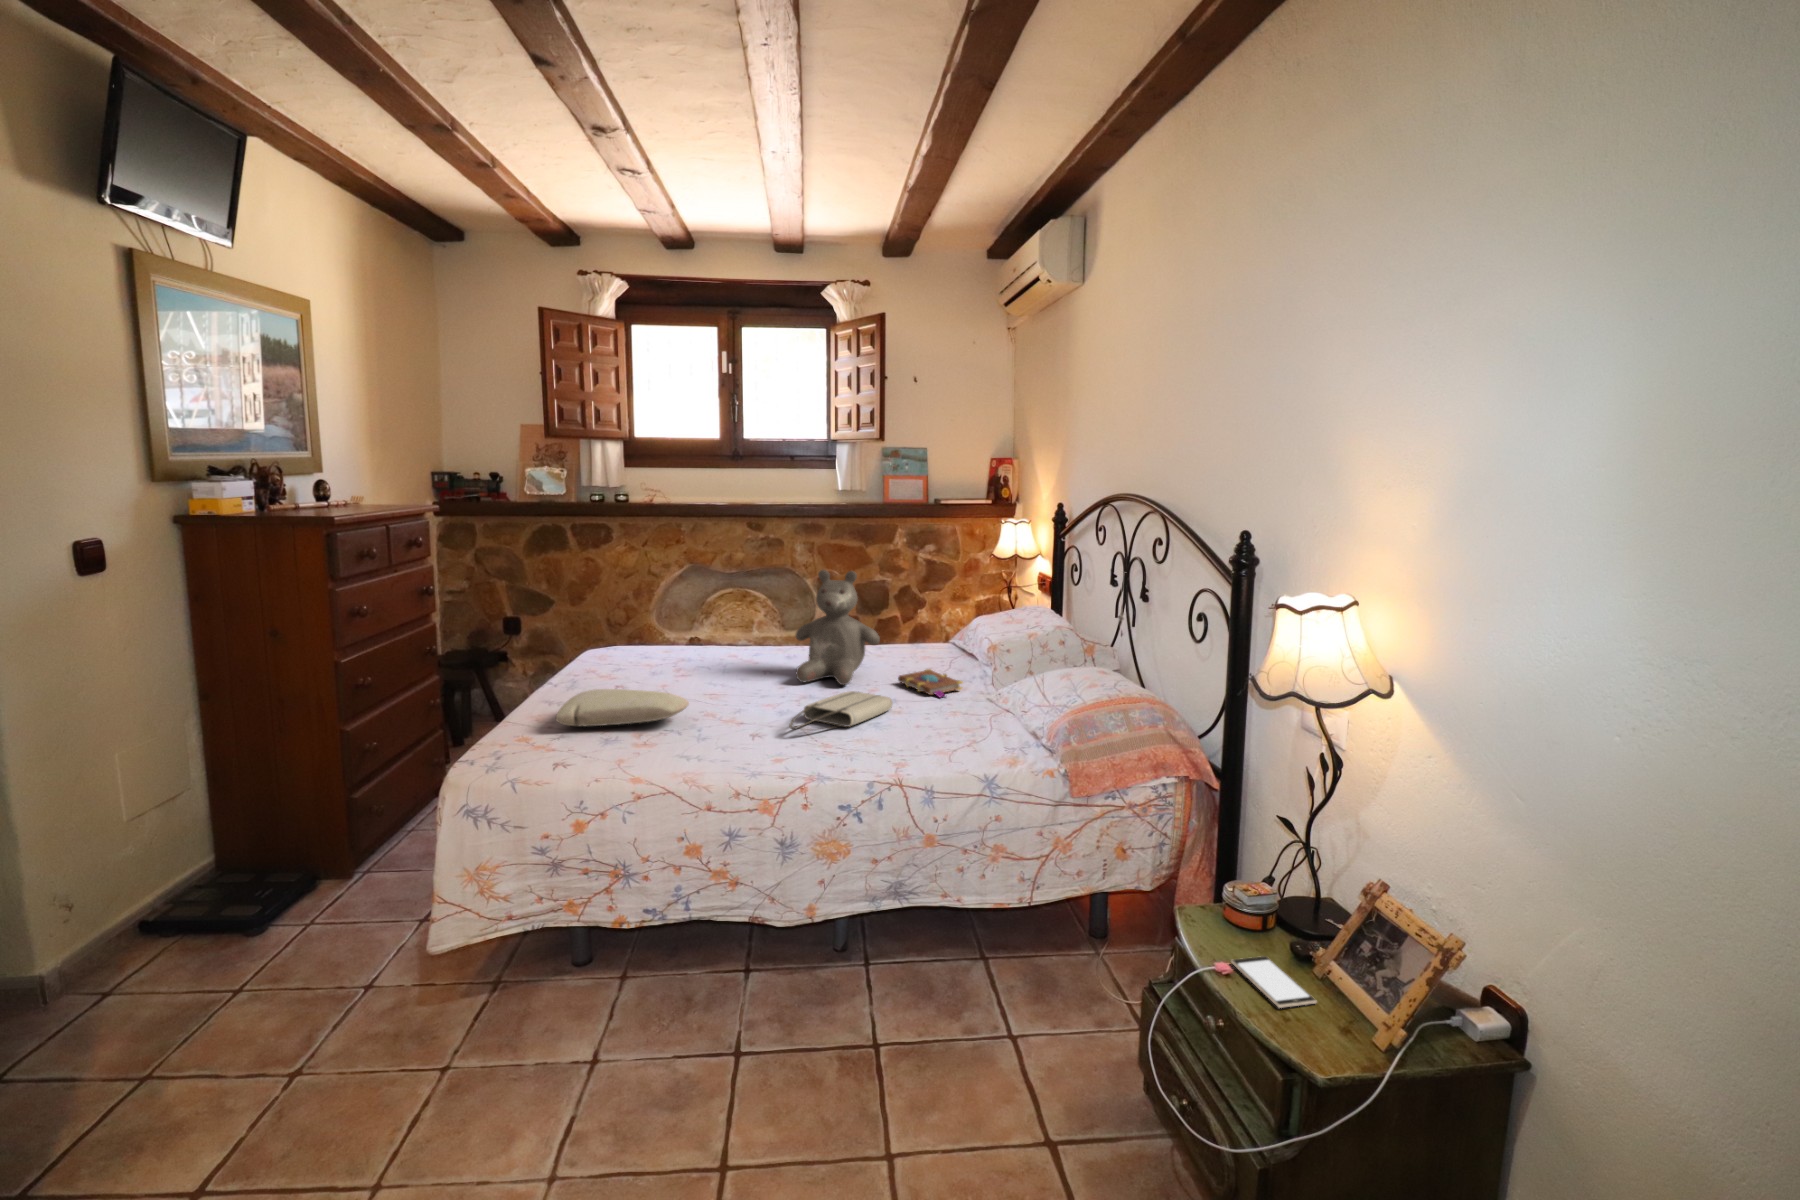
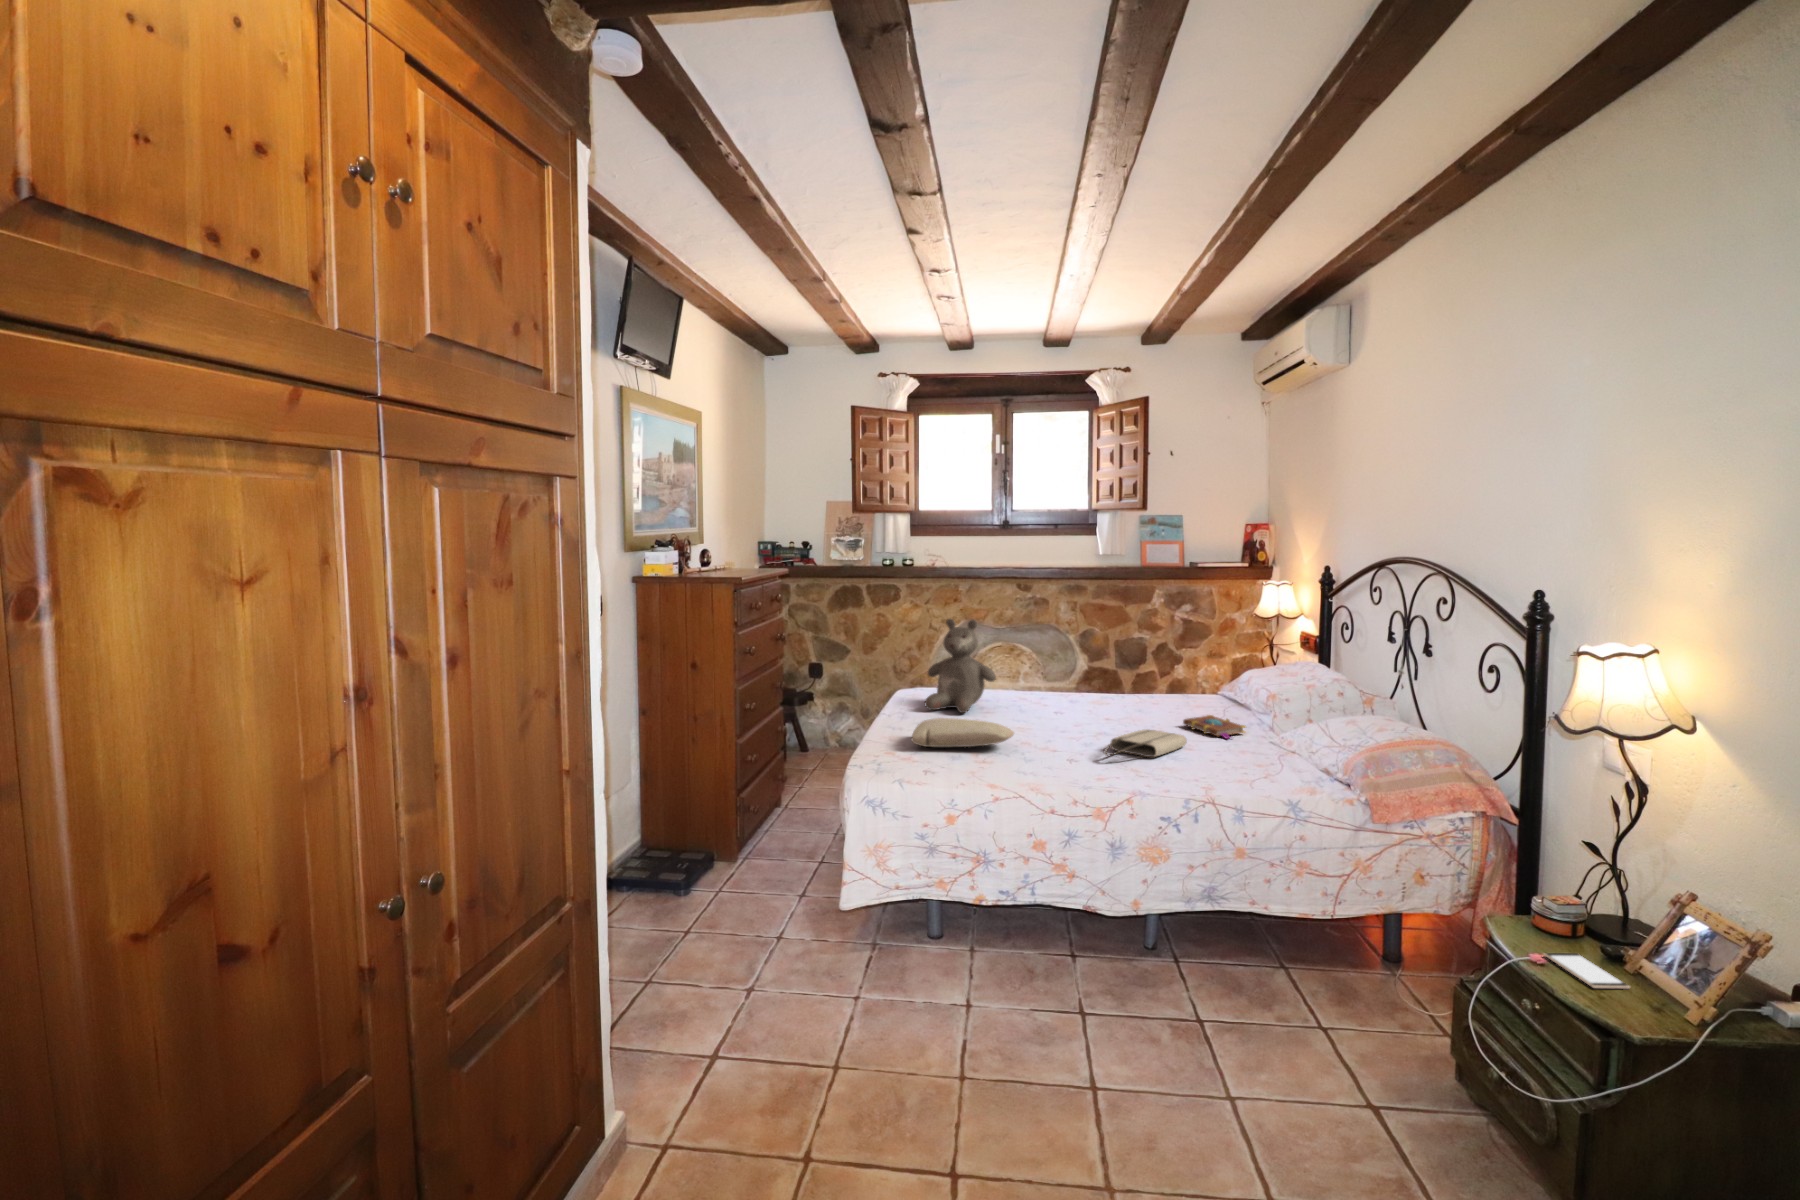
teddy bear: present [796,570,880,685] -> present [925,619,996,713]

